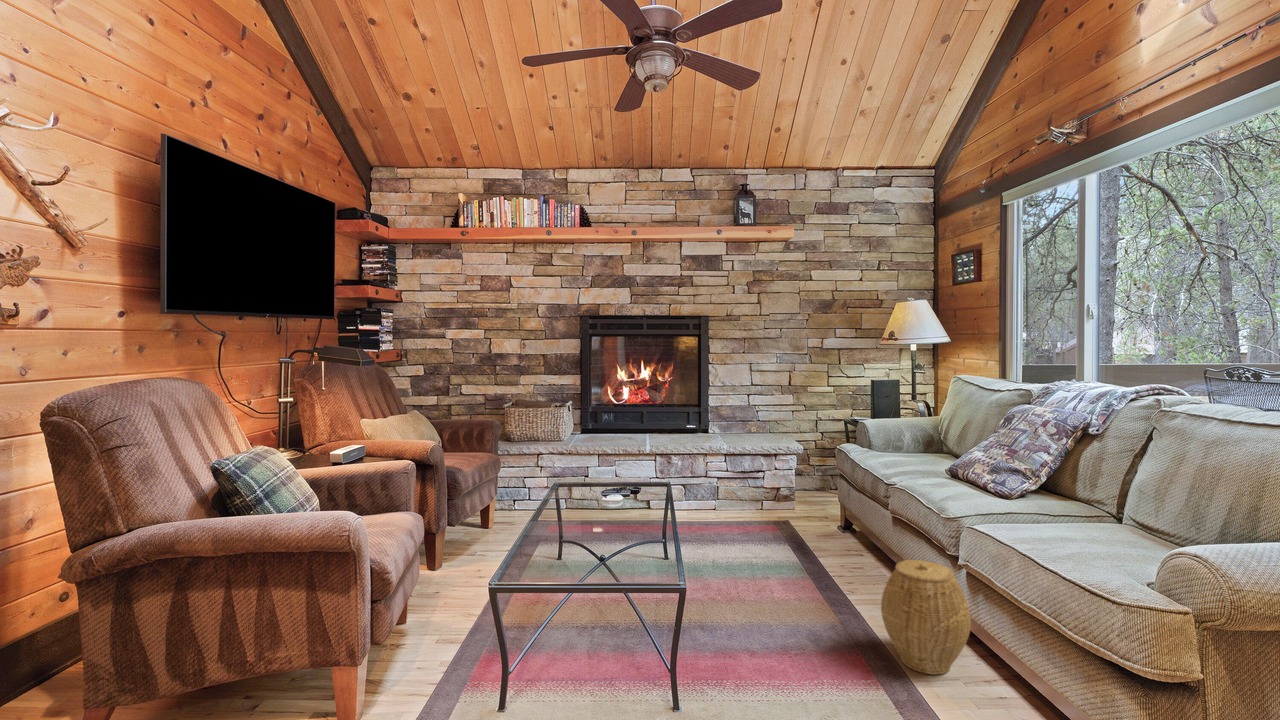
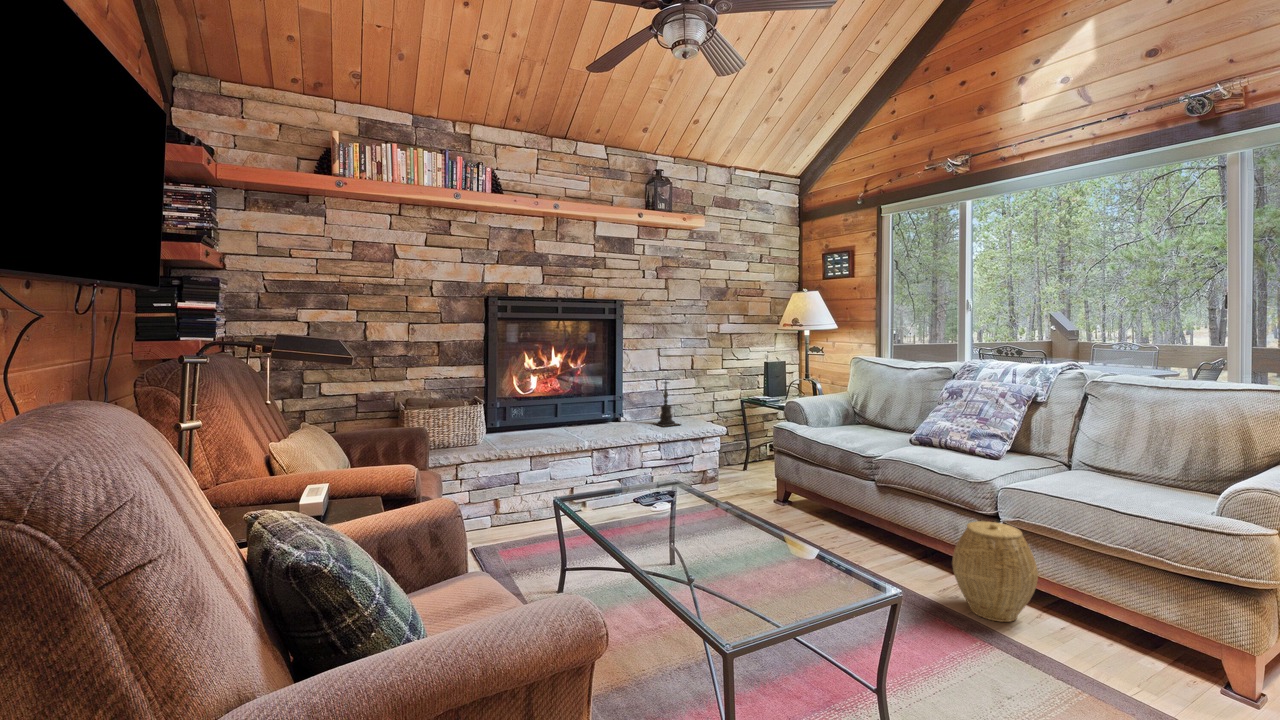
candle holder: none [731,387,760,437] -> present [653,381,679,427]

